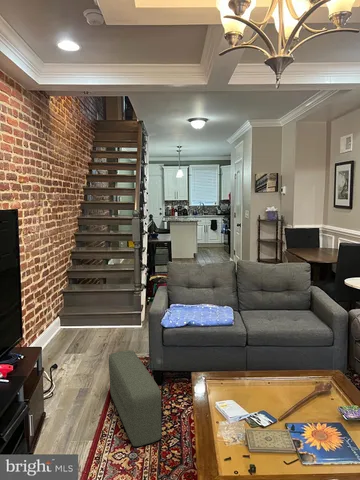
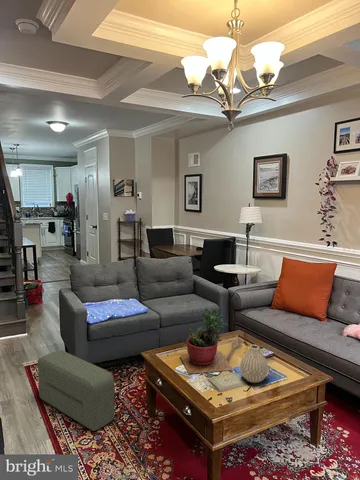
succulent plant: none [225,333,290,427] -> present [180,308,233,374]
vase: none [287,401,330,458] -> present [240,345,268,383]

